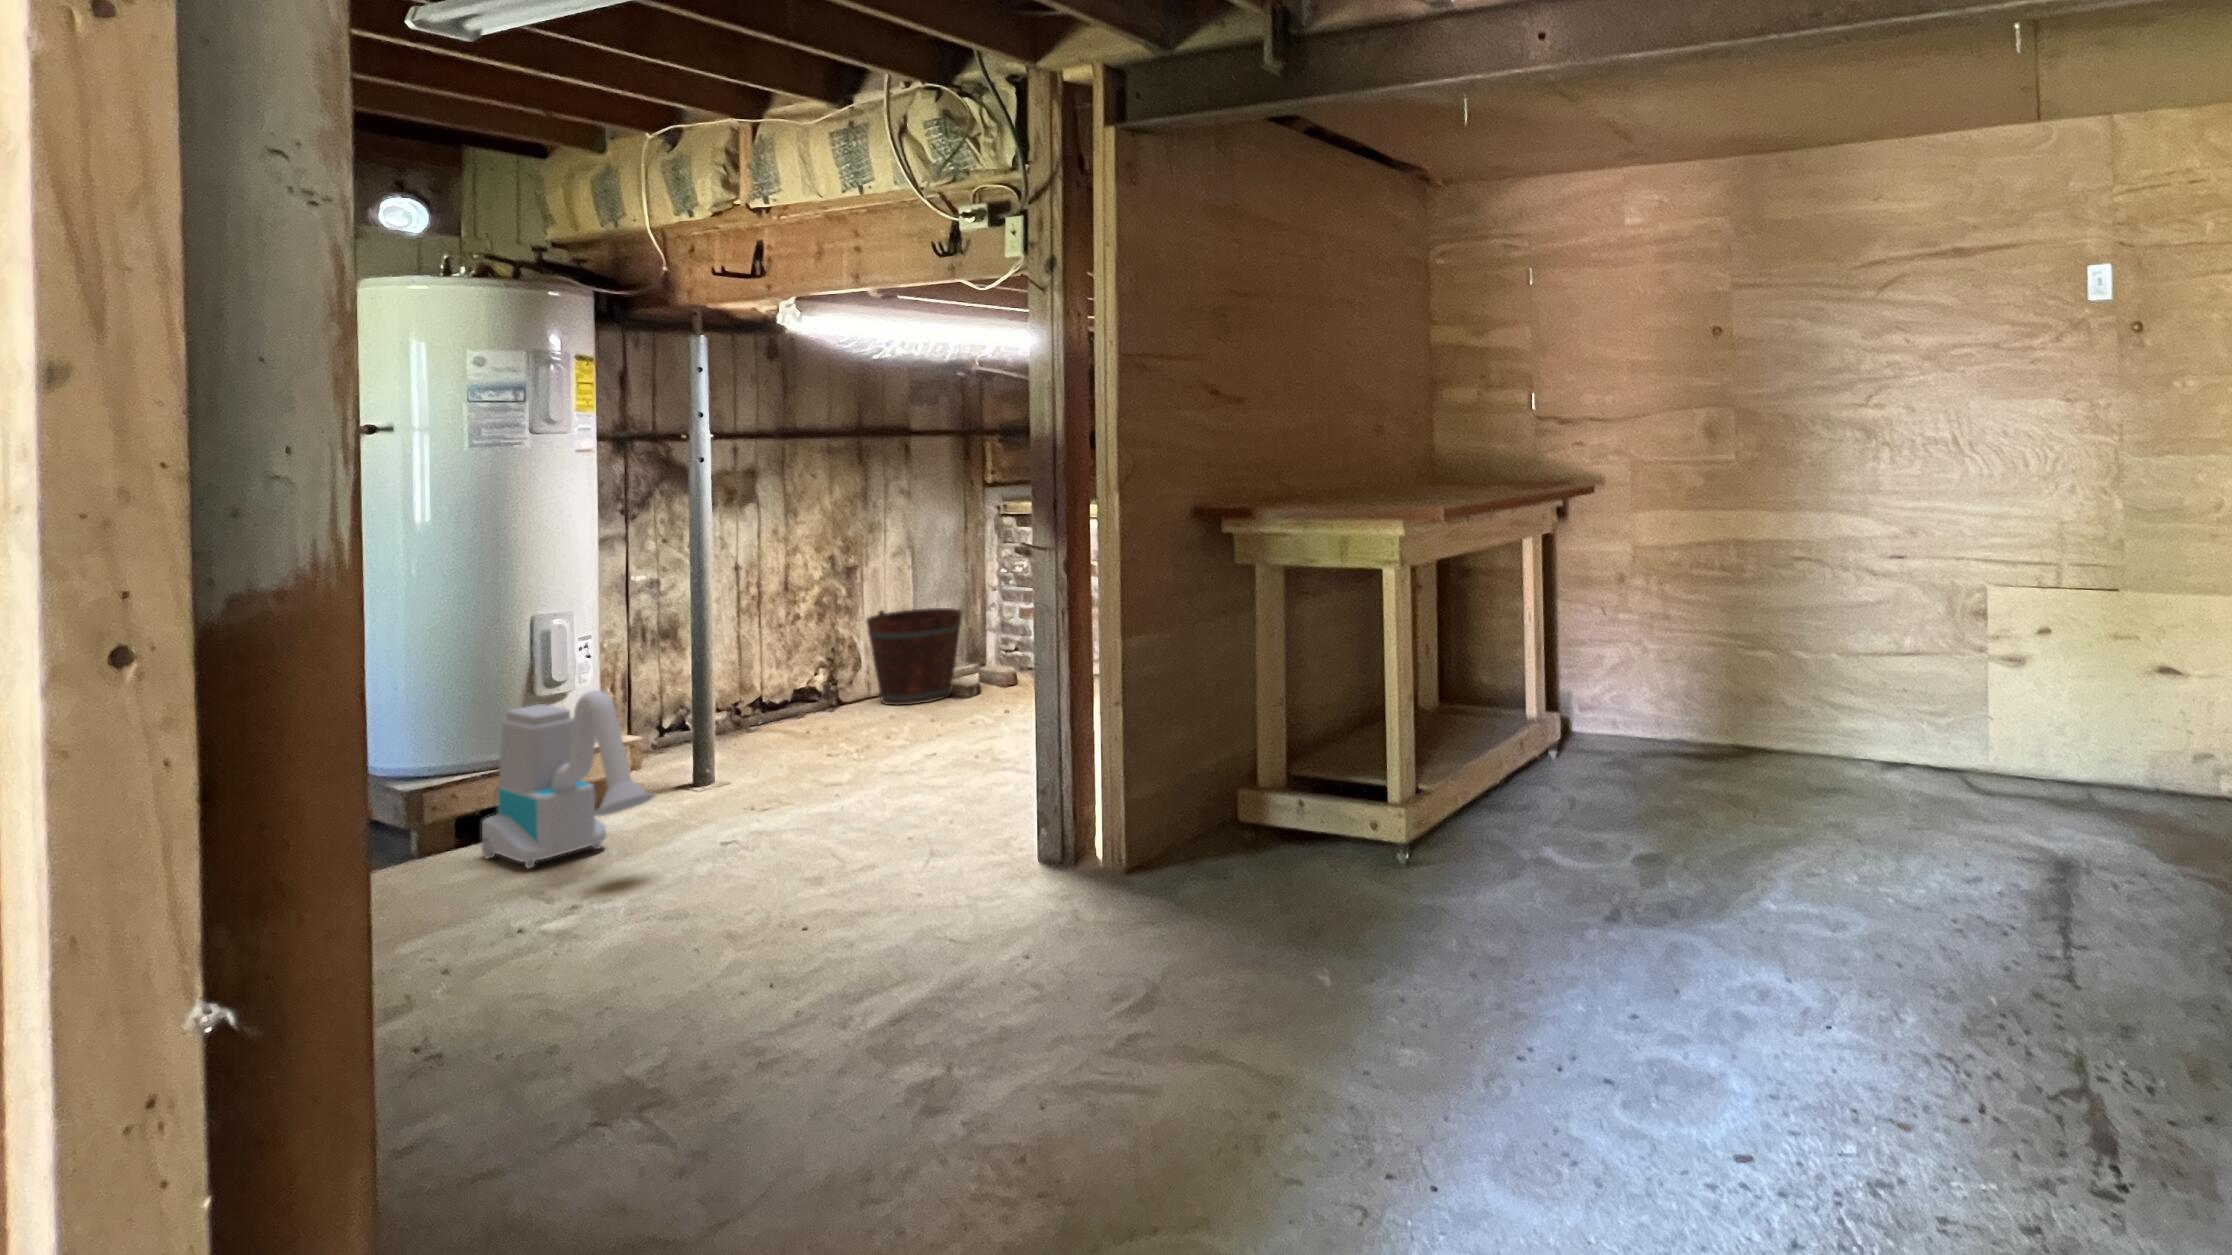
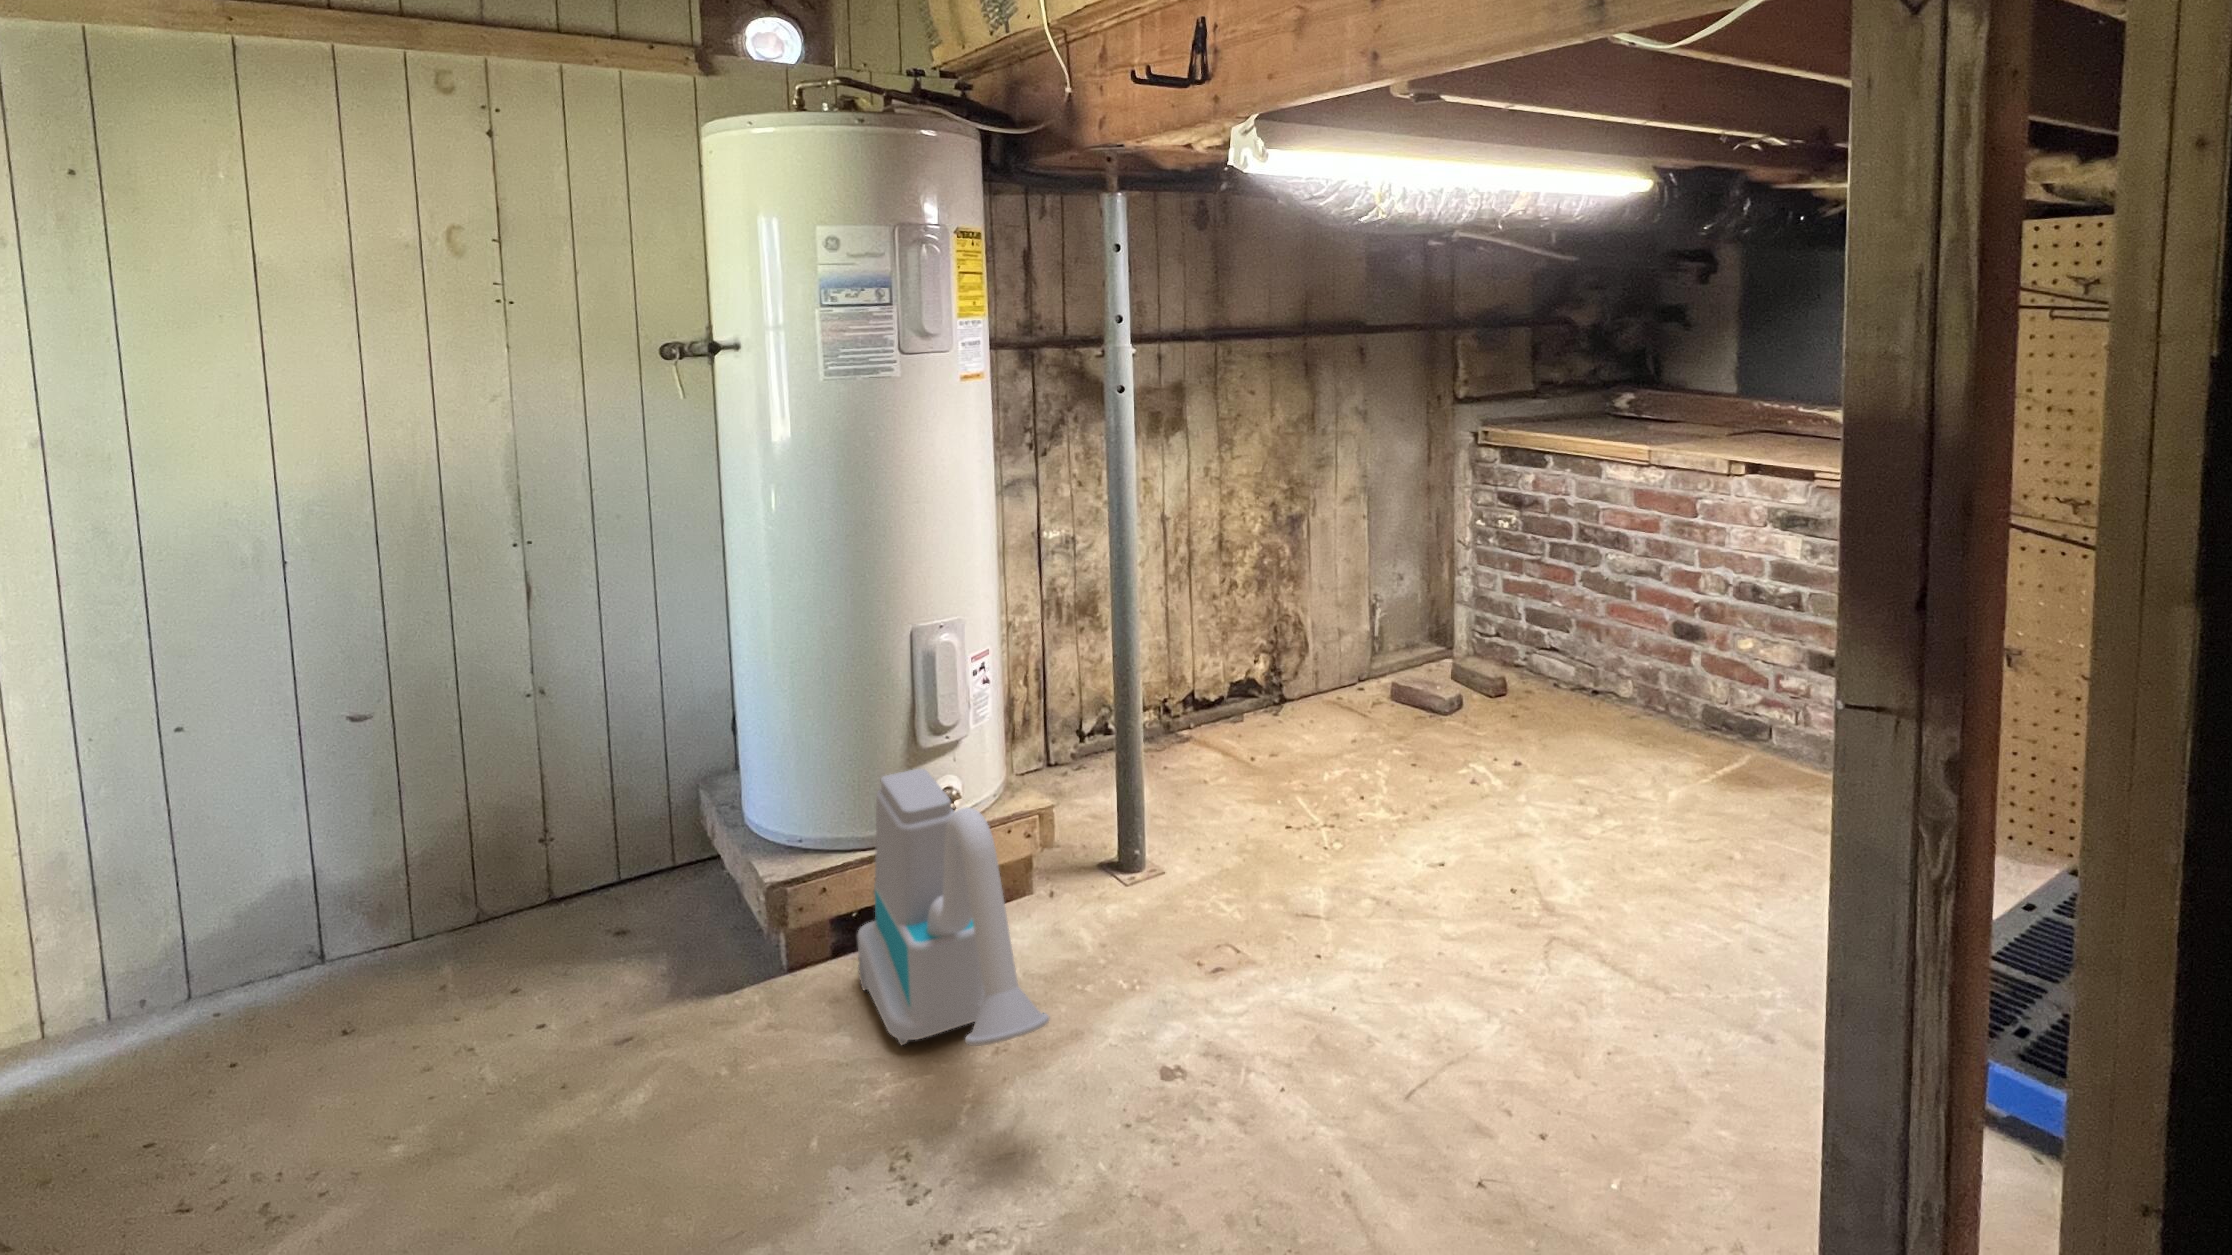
bucket: present [866,608,963,705] -> none [1314,578,1438,724]

